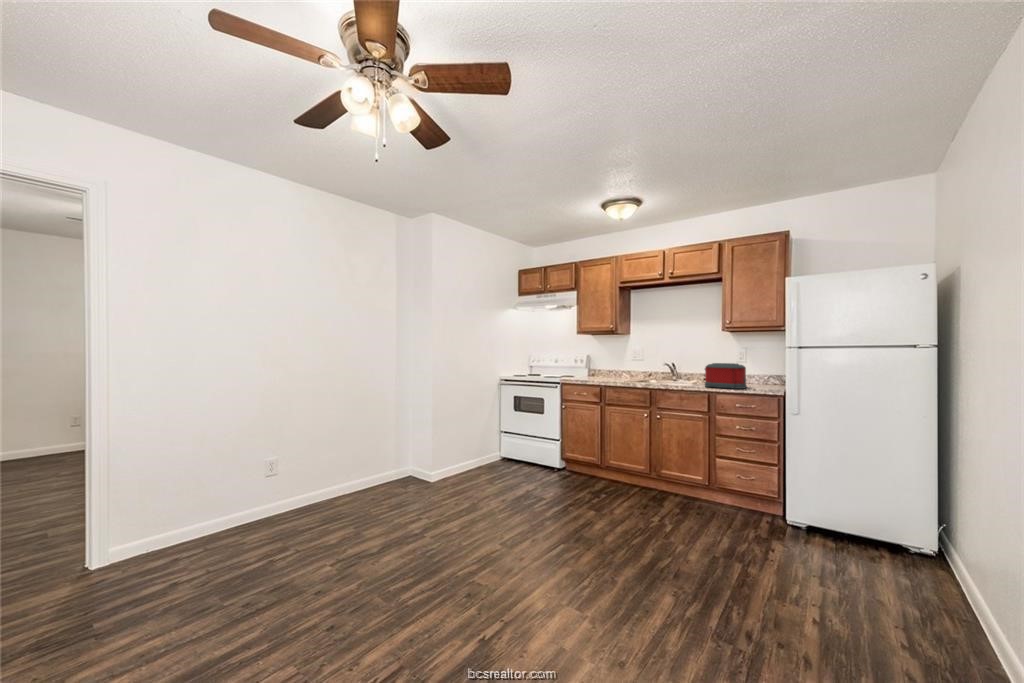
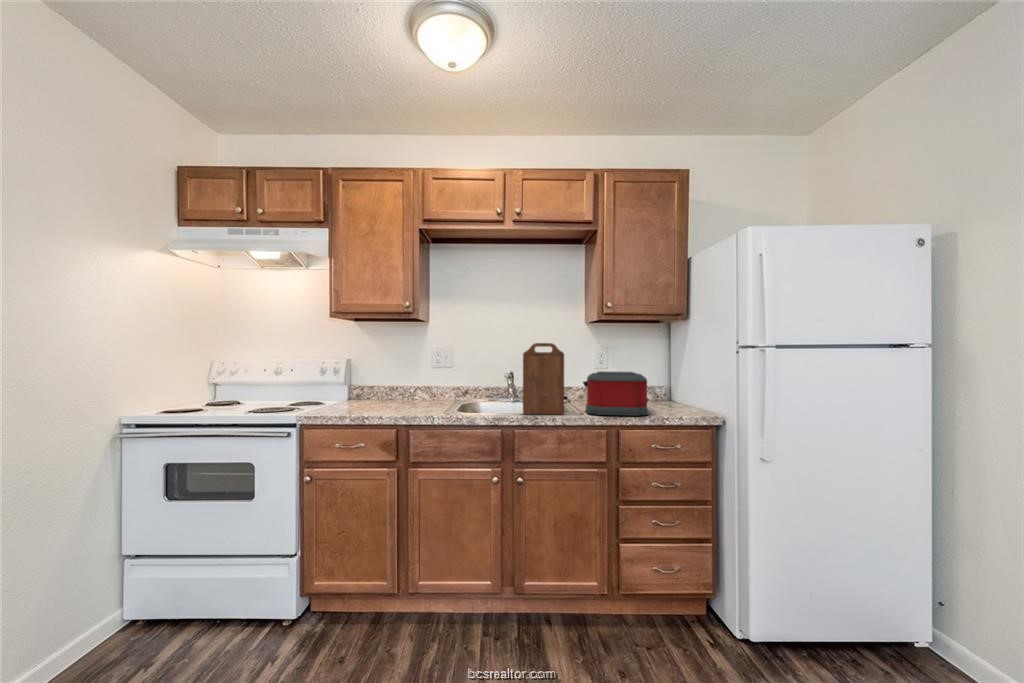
cutting board: none [667,346,691,386] -> present [523,343,564,414]

